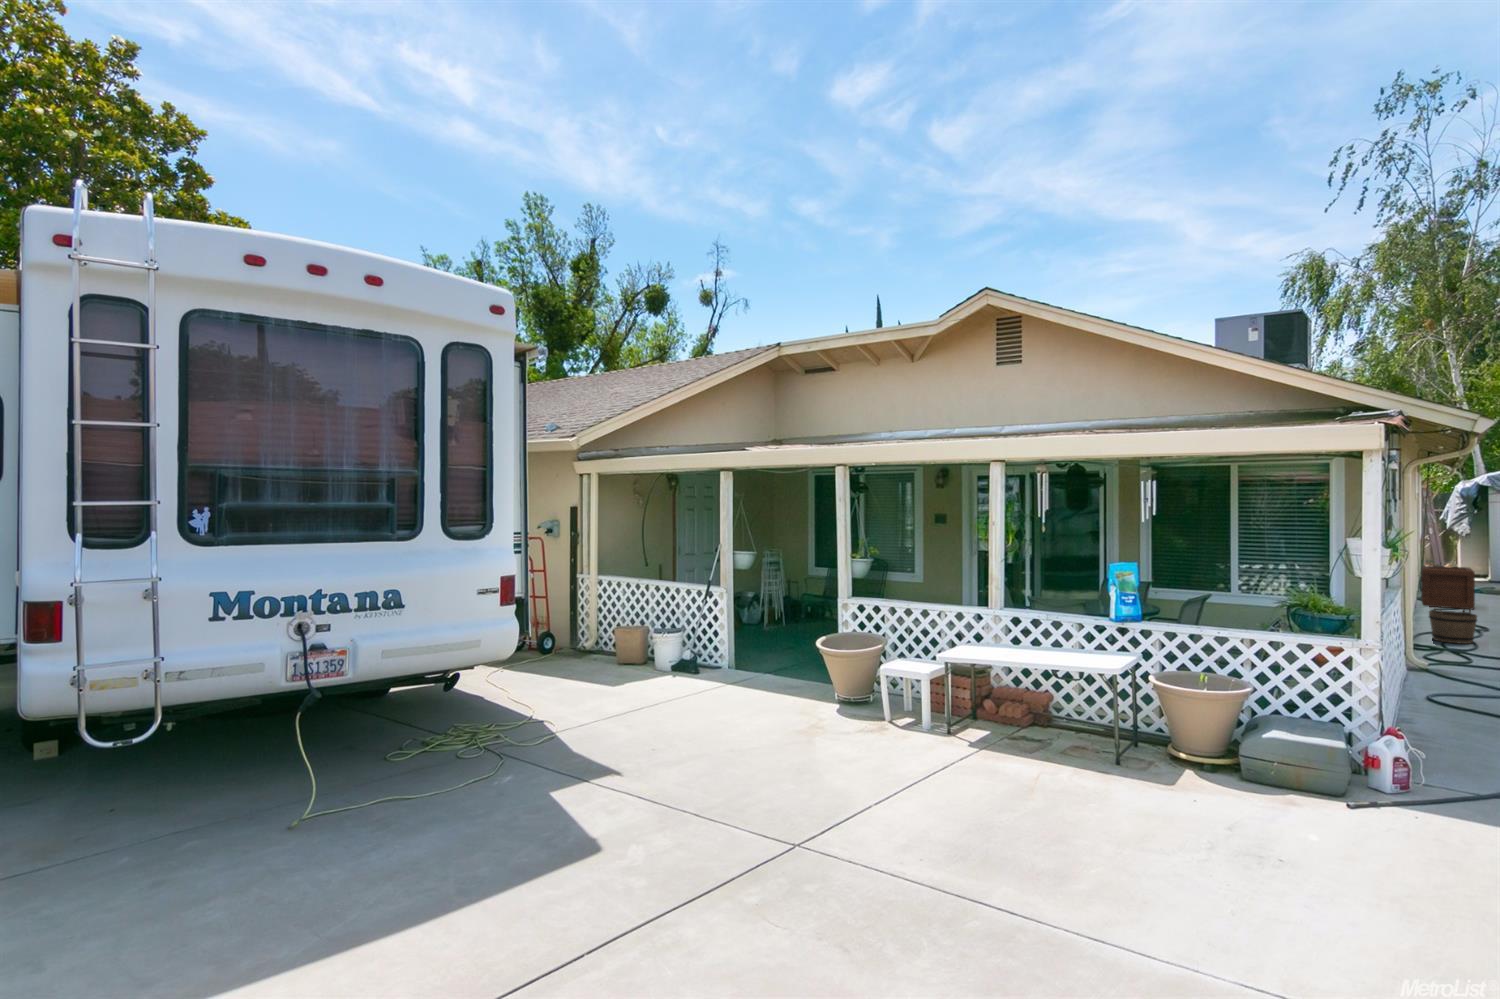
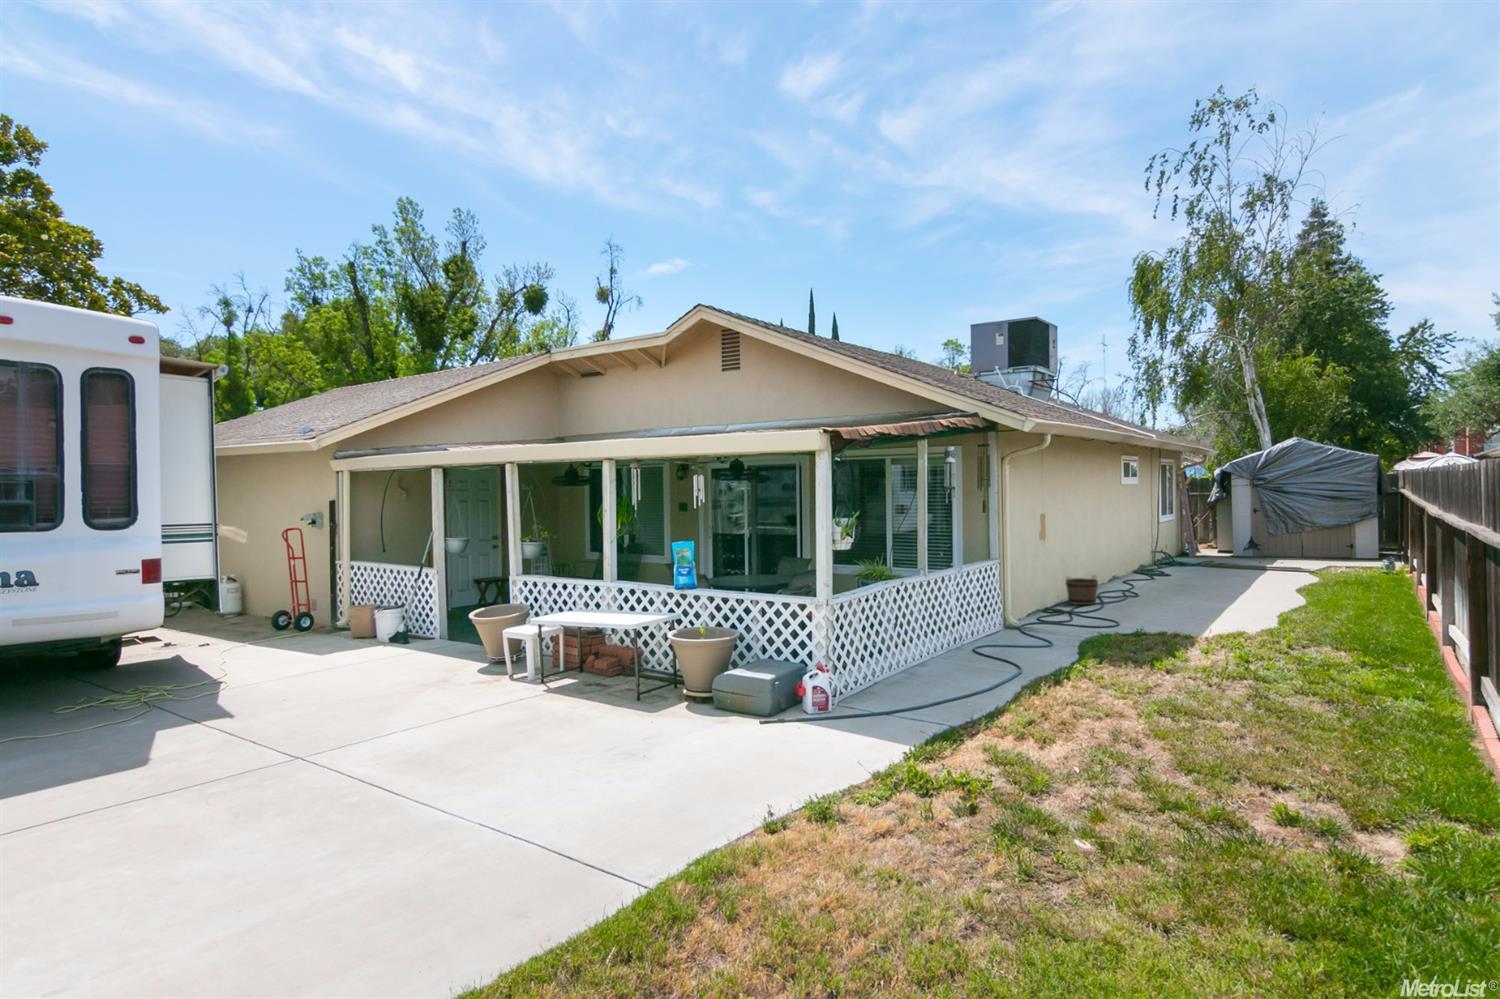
wooden crate: present [1421,566,1475,609] -> none [1120,542,1164,579]

